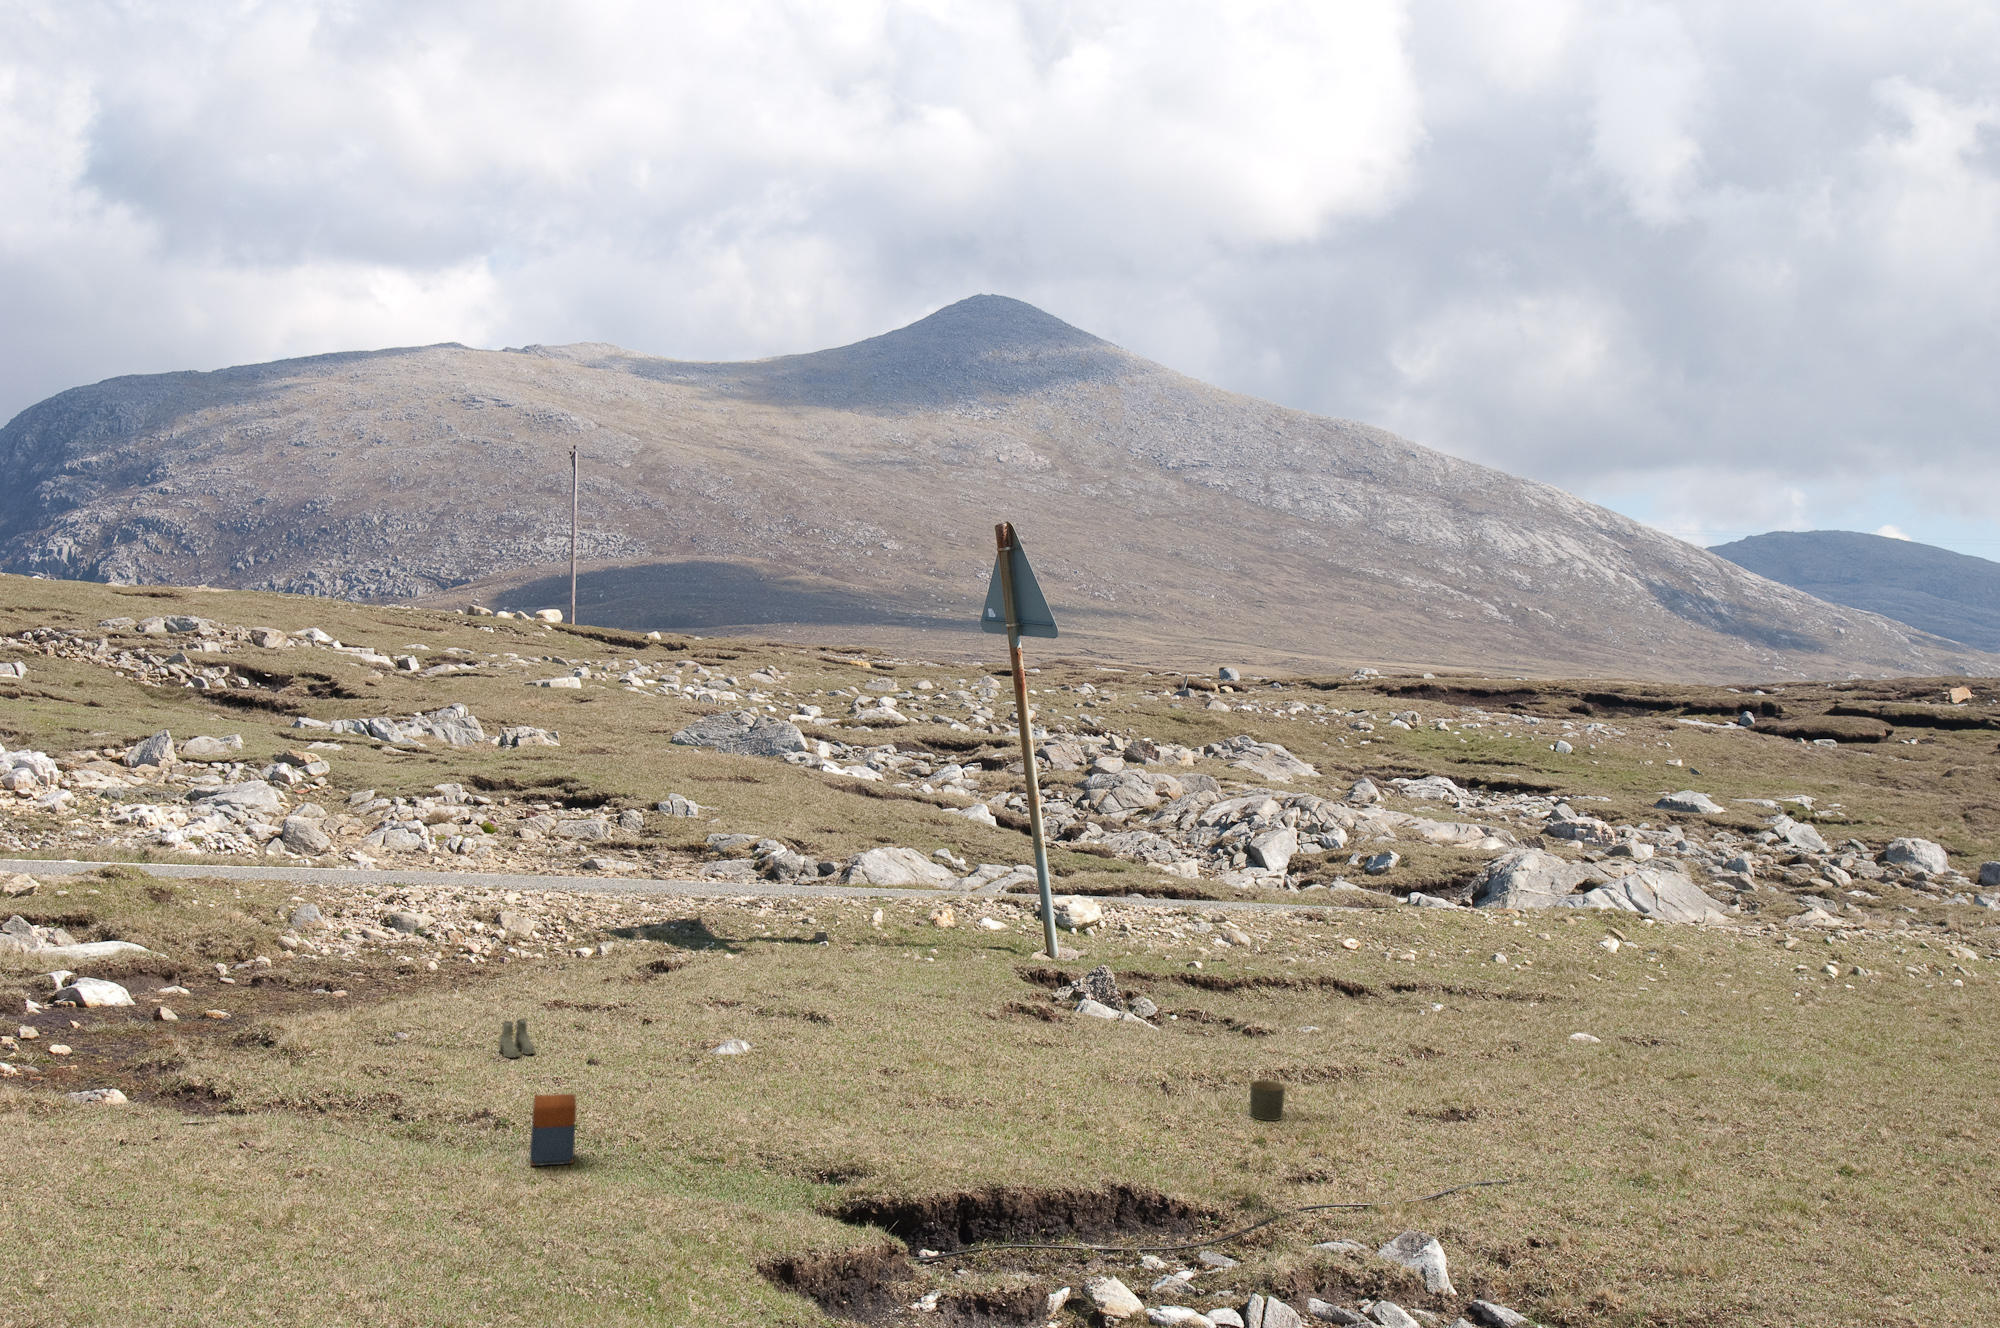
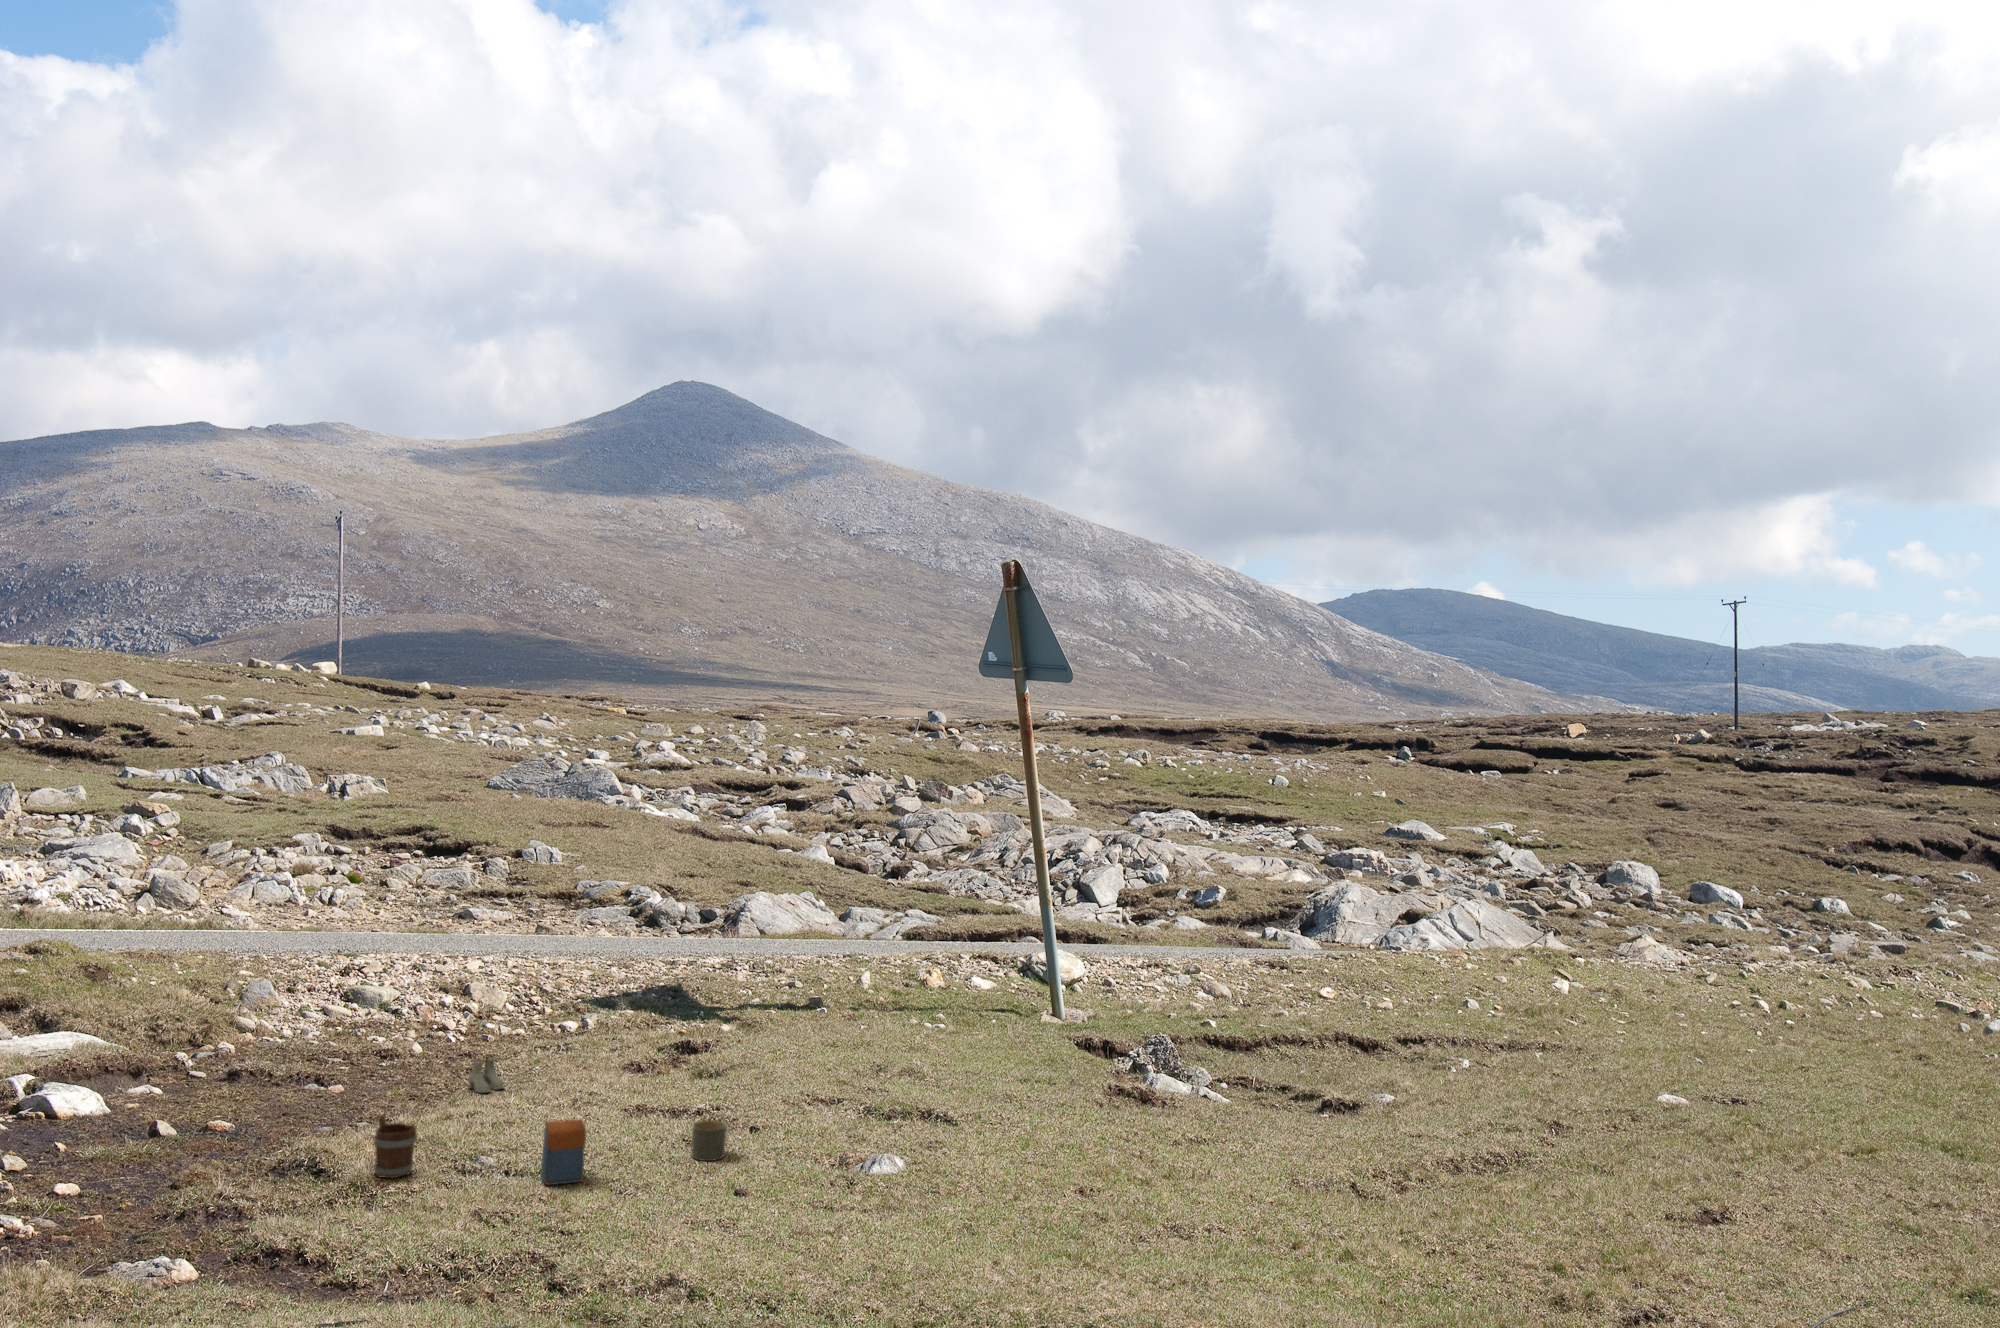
bucket: none [353,1080,403,1150] -> present [374,1115,417,1178]
planter: present [1250,1080,1285,1121] -> present [692,1120,727,1161]

